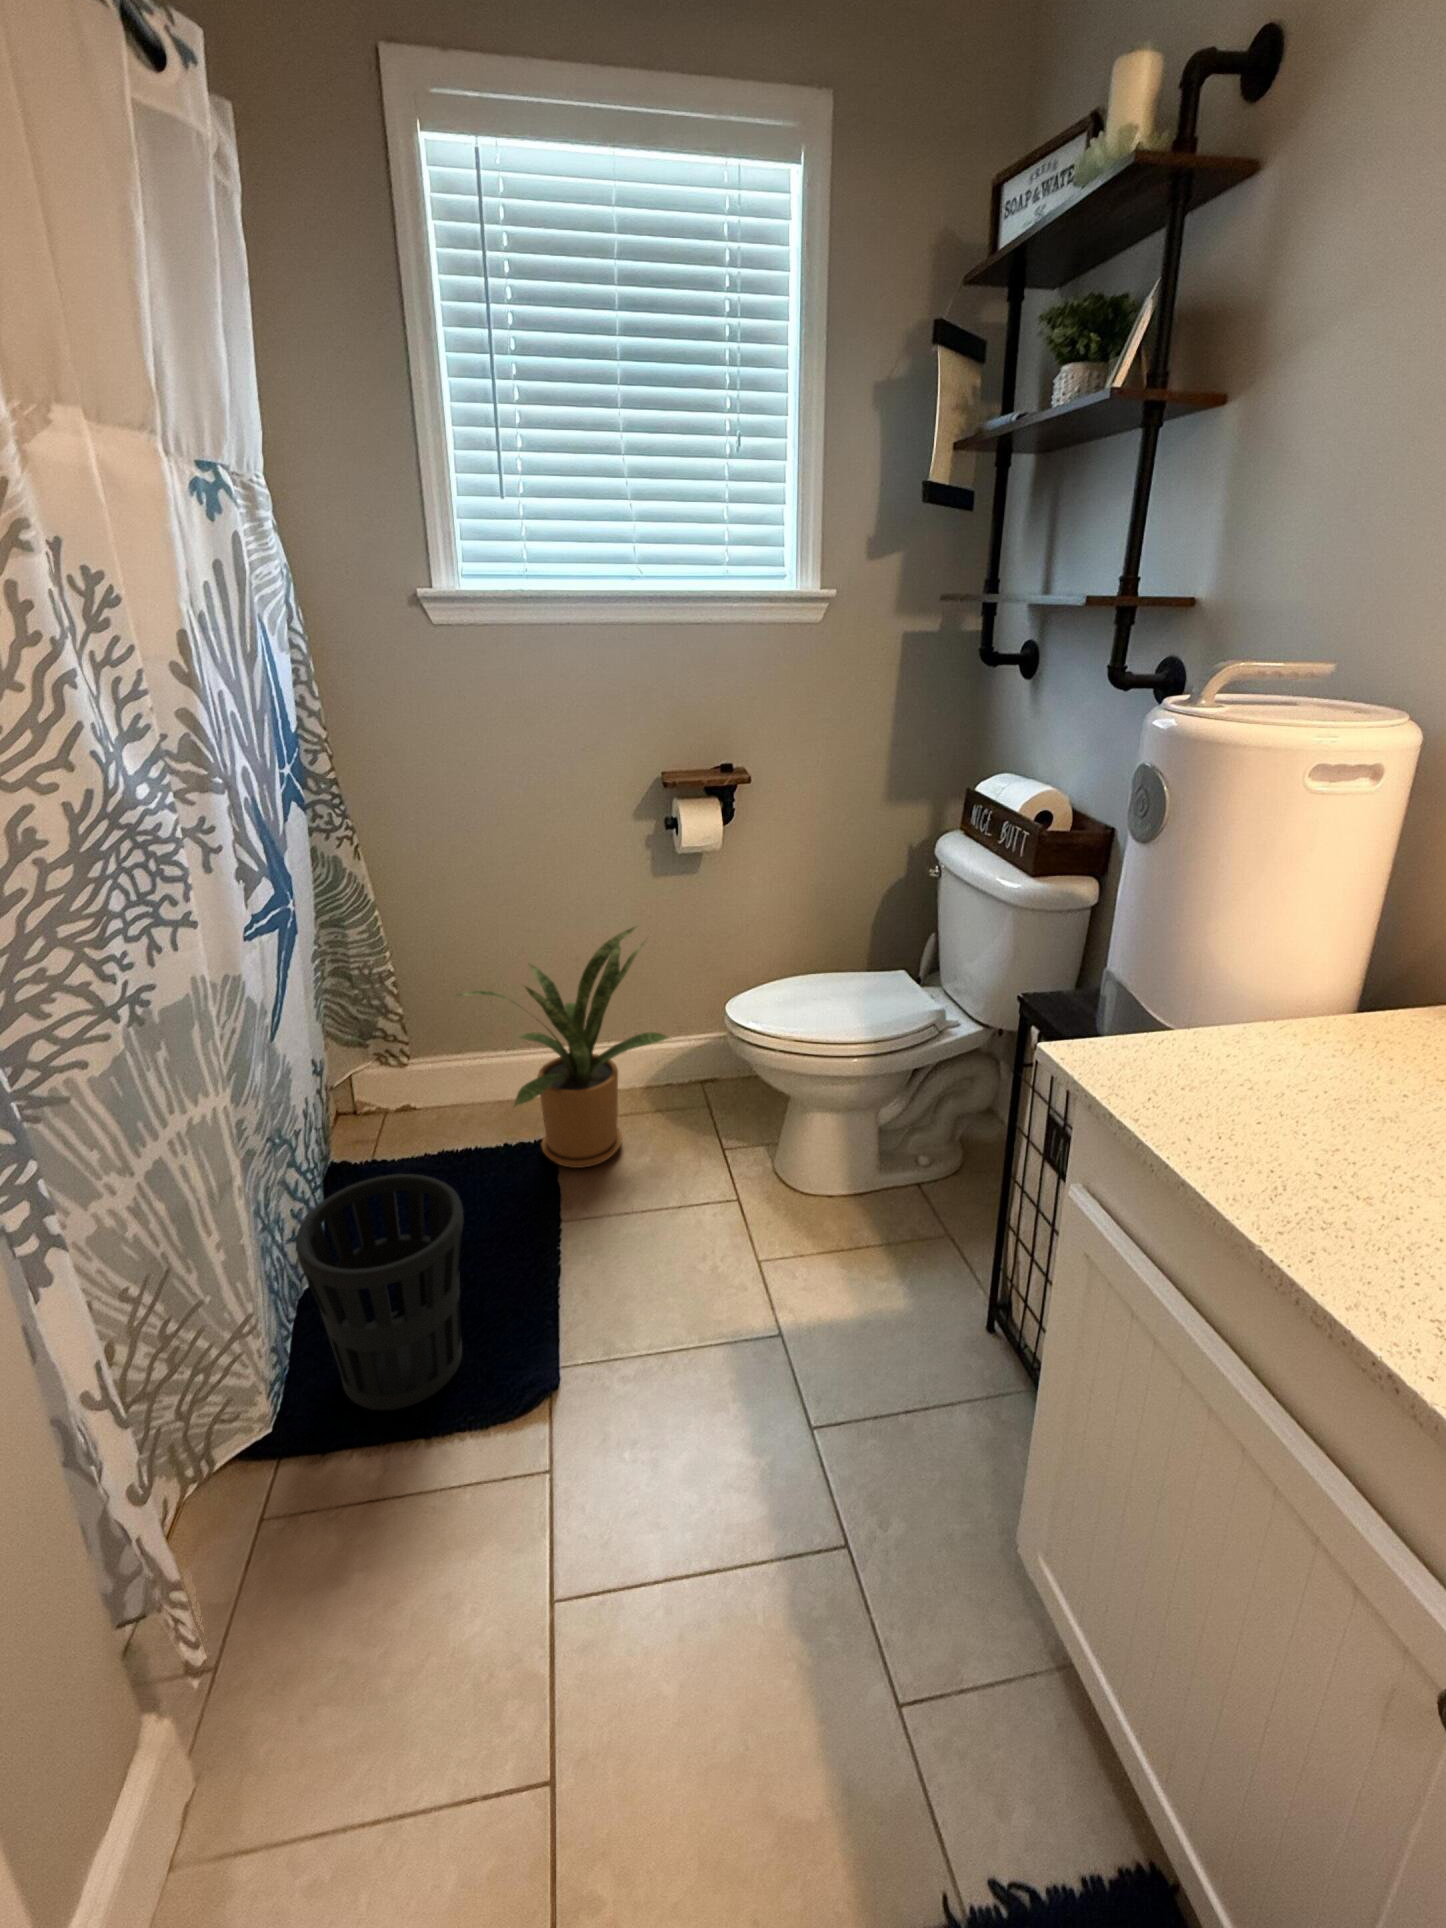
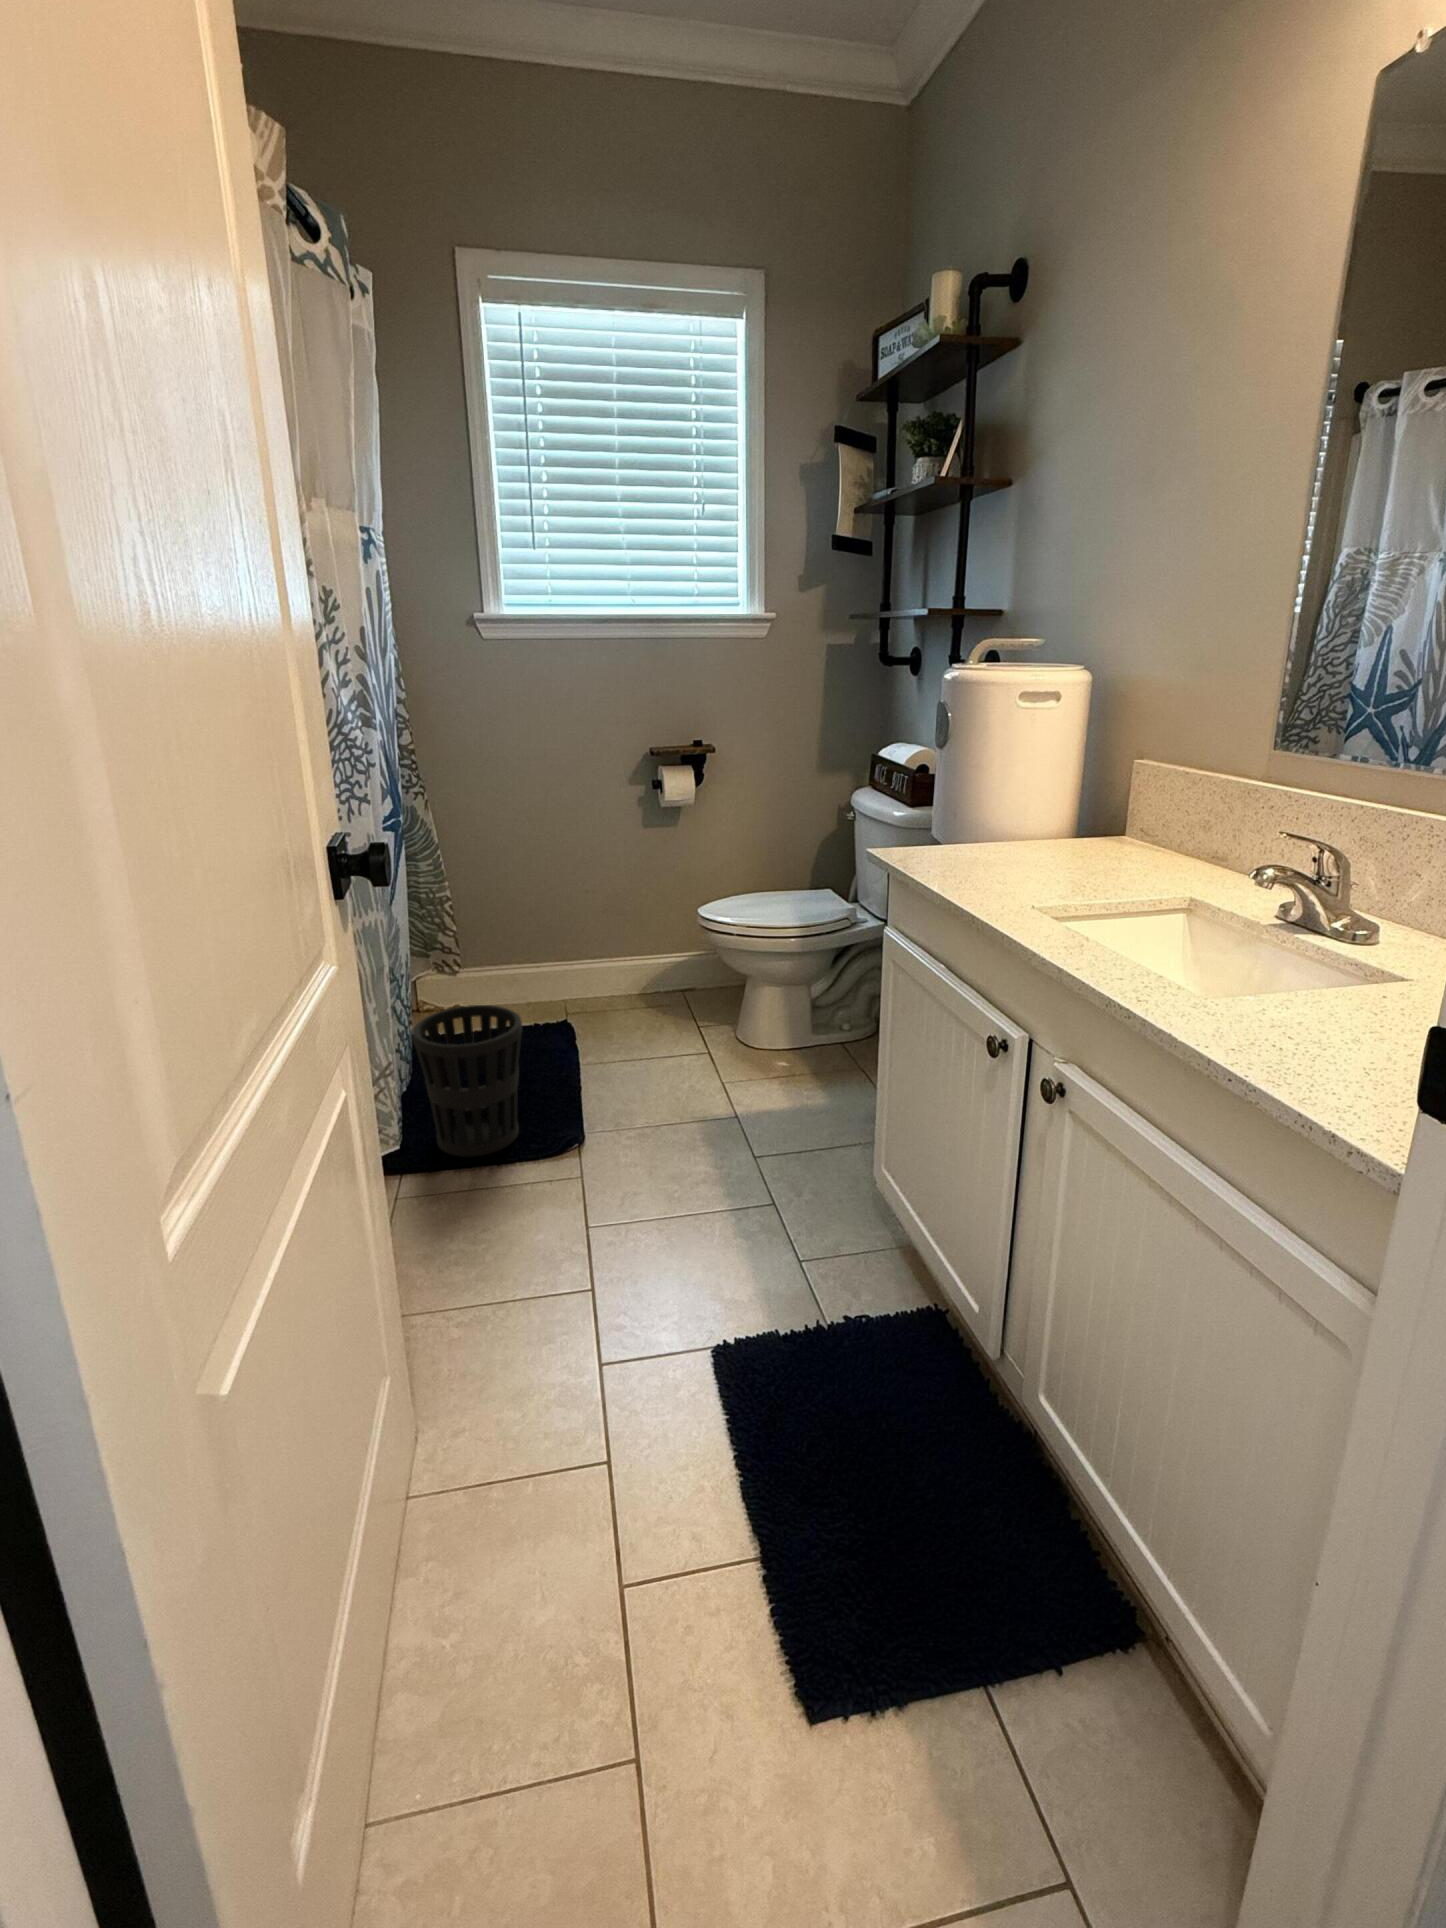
house plant: present [457,927,669,1168] -> none [499,857,662,1038]

